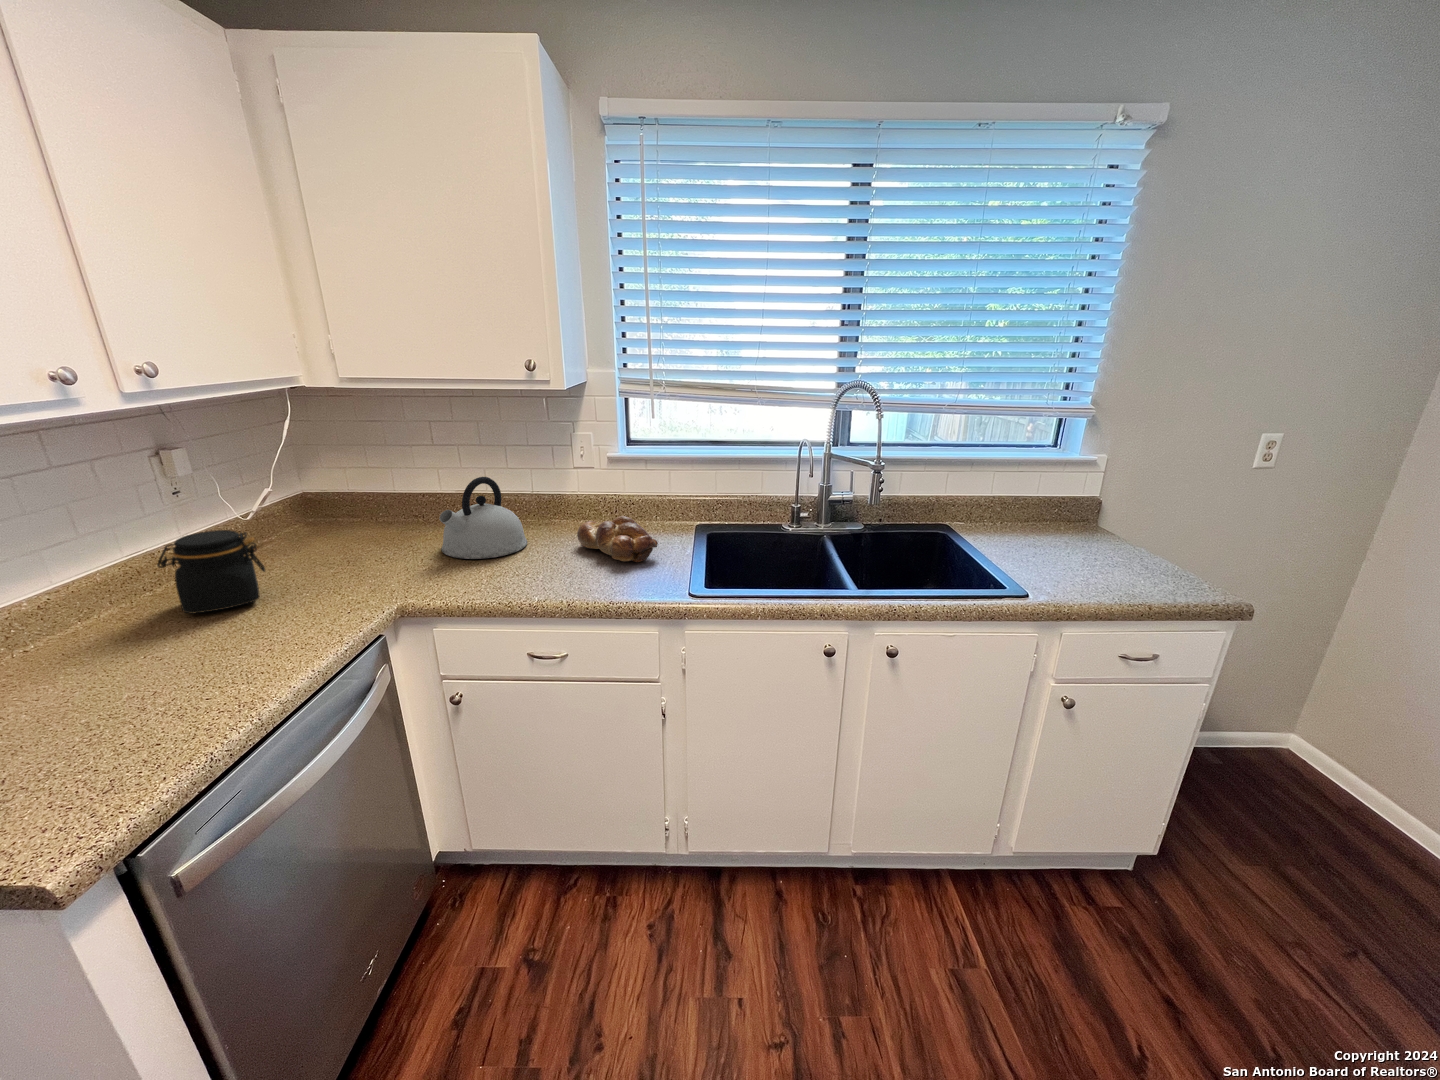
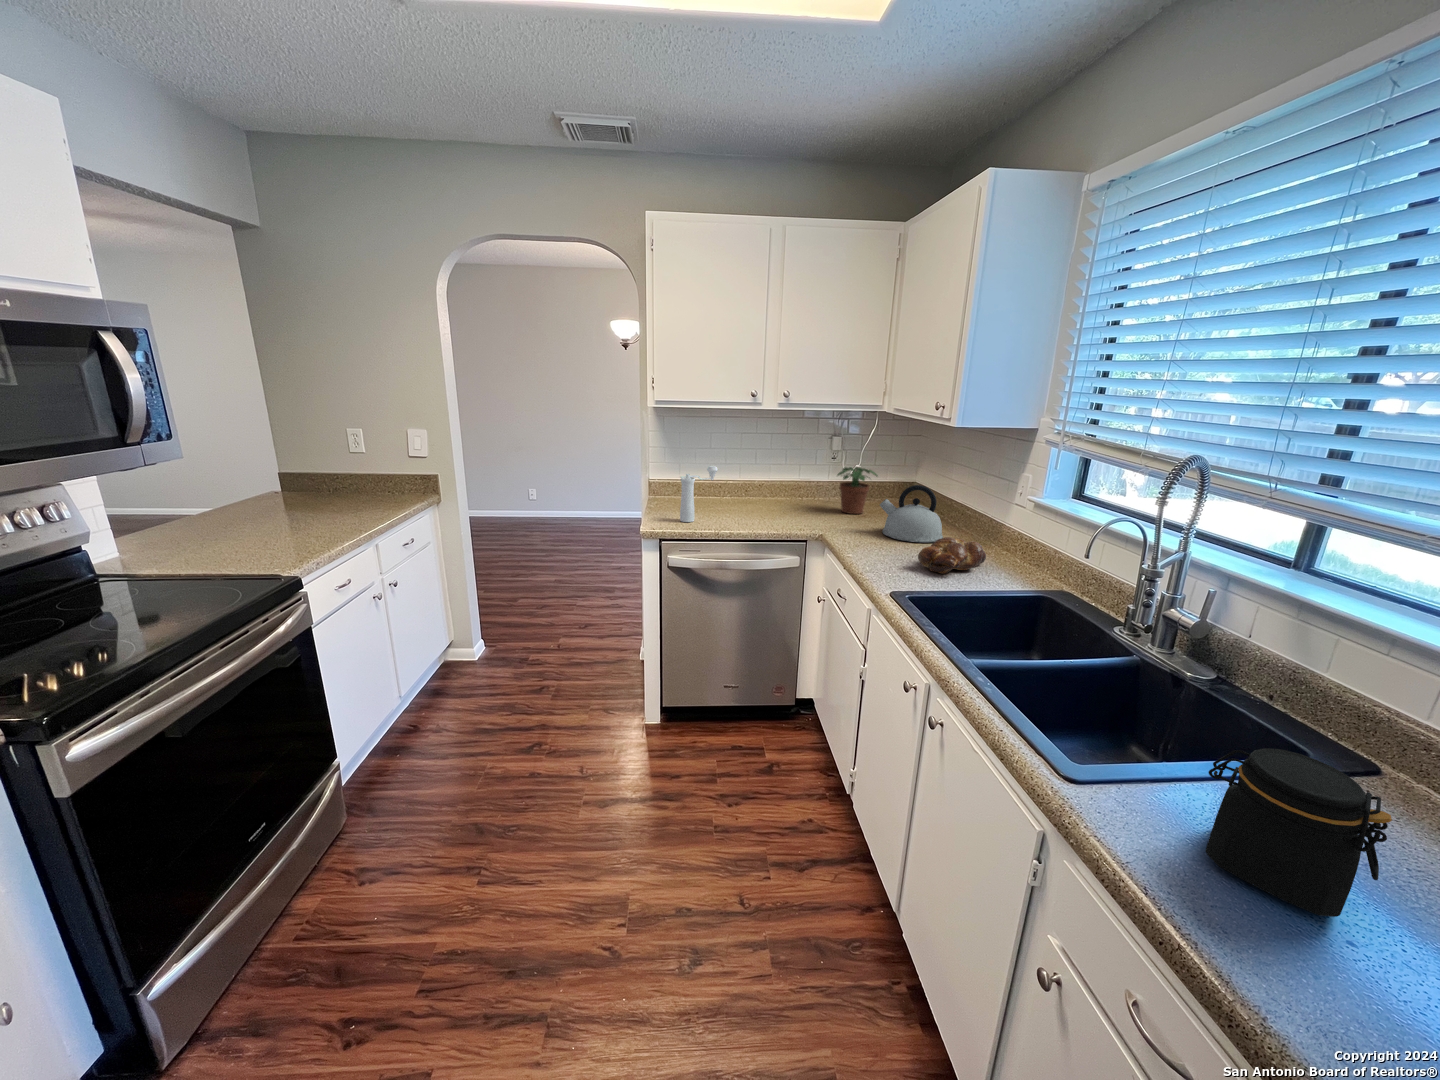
potted plant: none [263,480,343,565] -> present [837,467,878,514]
jar: present [157,530,265,613] -> present [1206,748,1392,917]
pepper mill: none [35,573,139,764] -> present [680,466,718,522]

